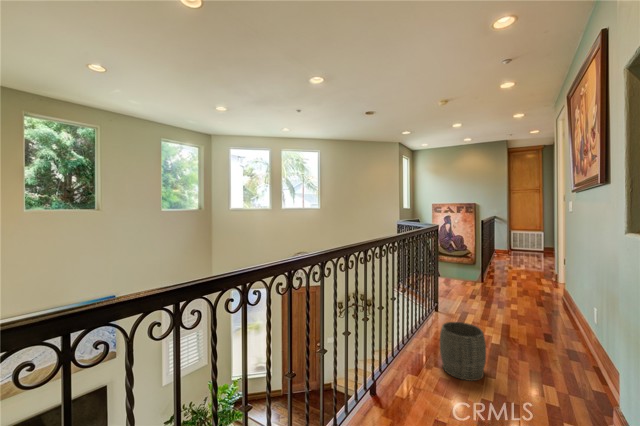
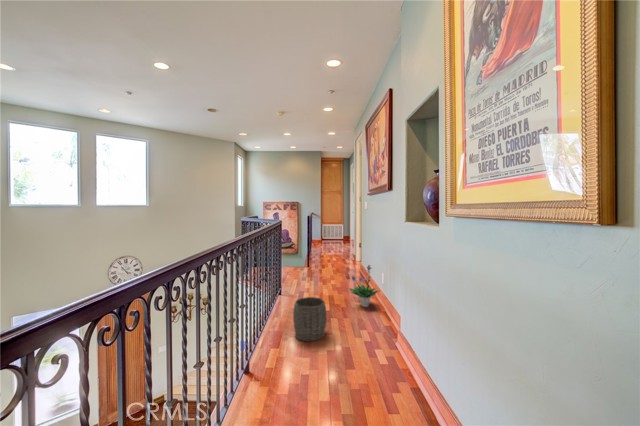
potted plant: none [533,293,591,353] -> present [350,265,379,307]

